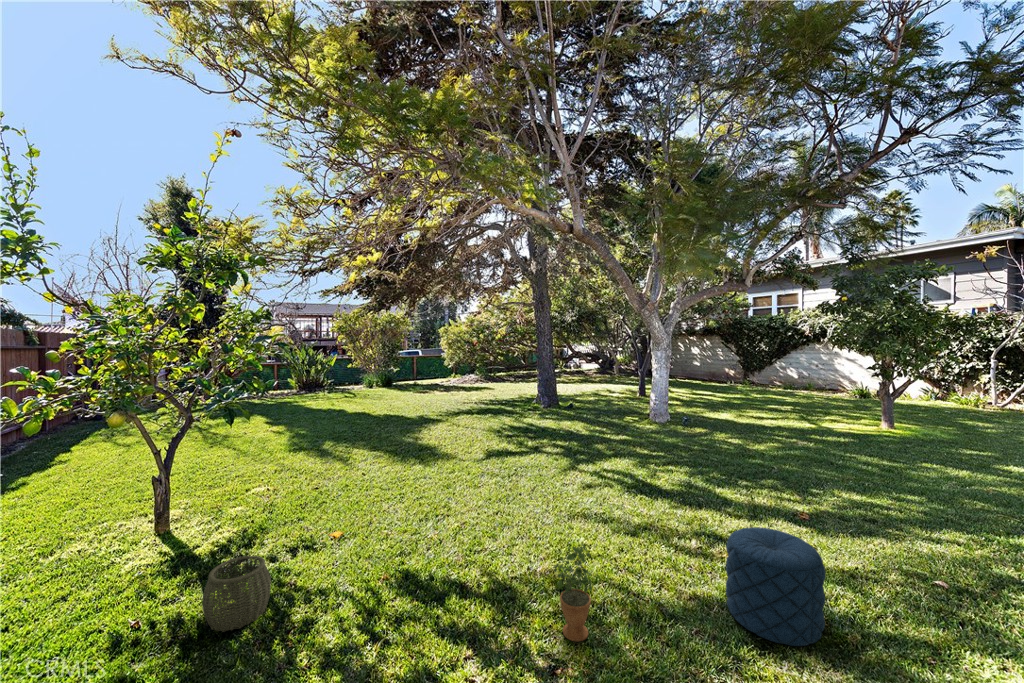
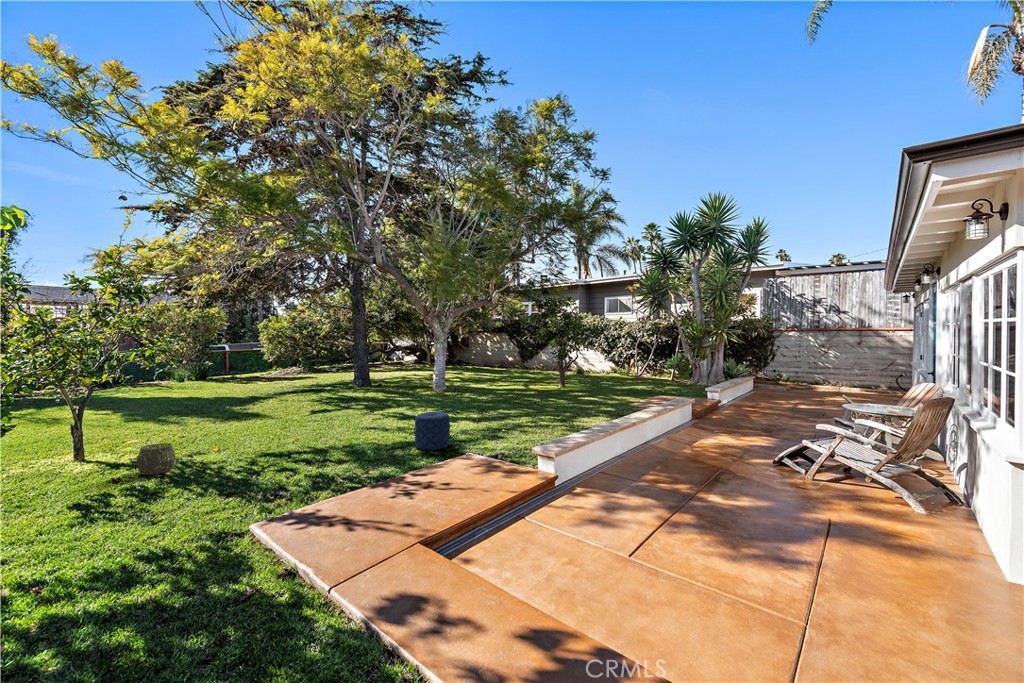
potted plant: present [554,543,592,642] -> none [332,418,351,458]

